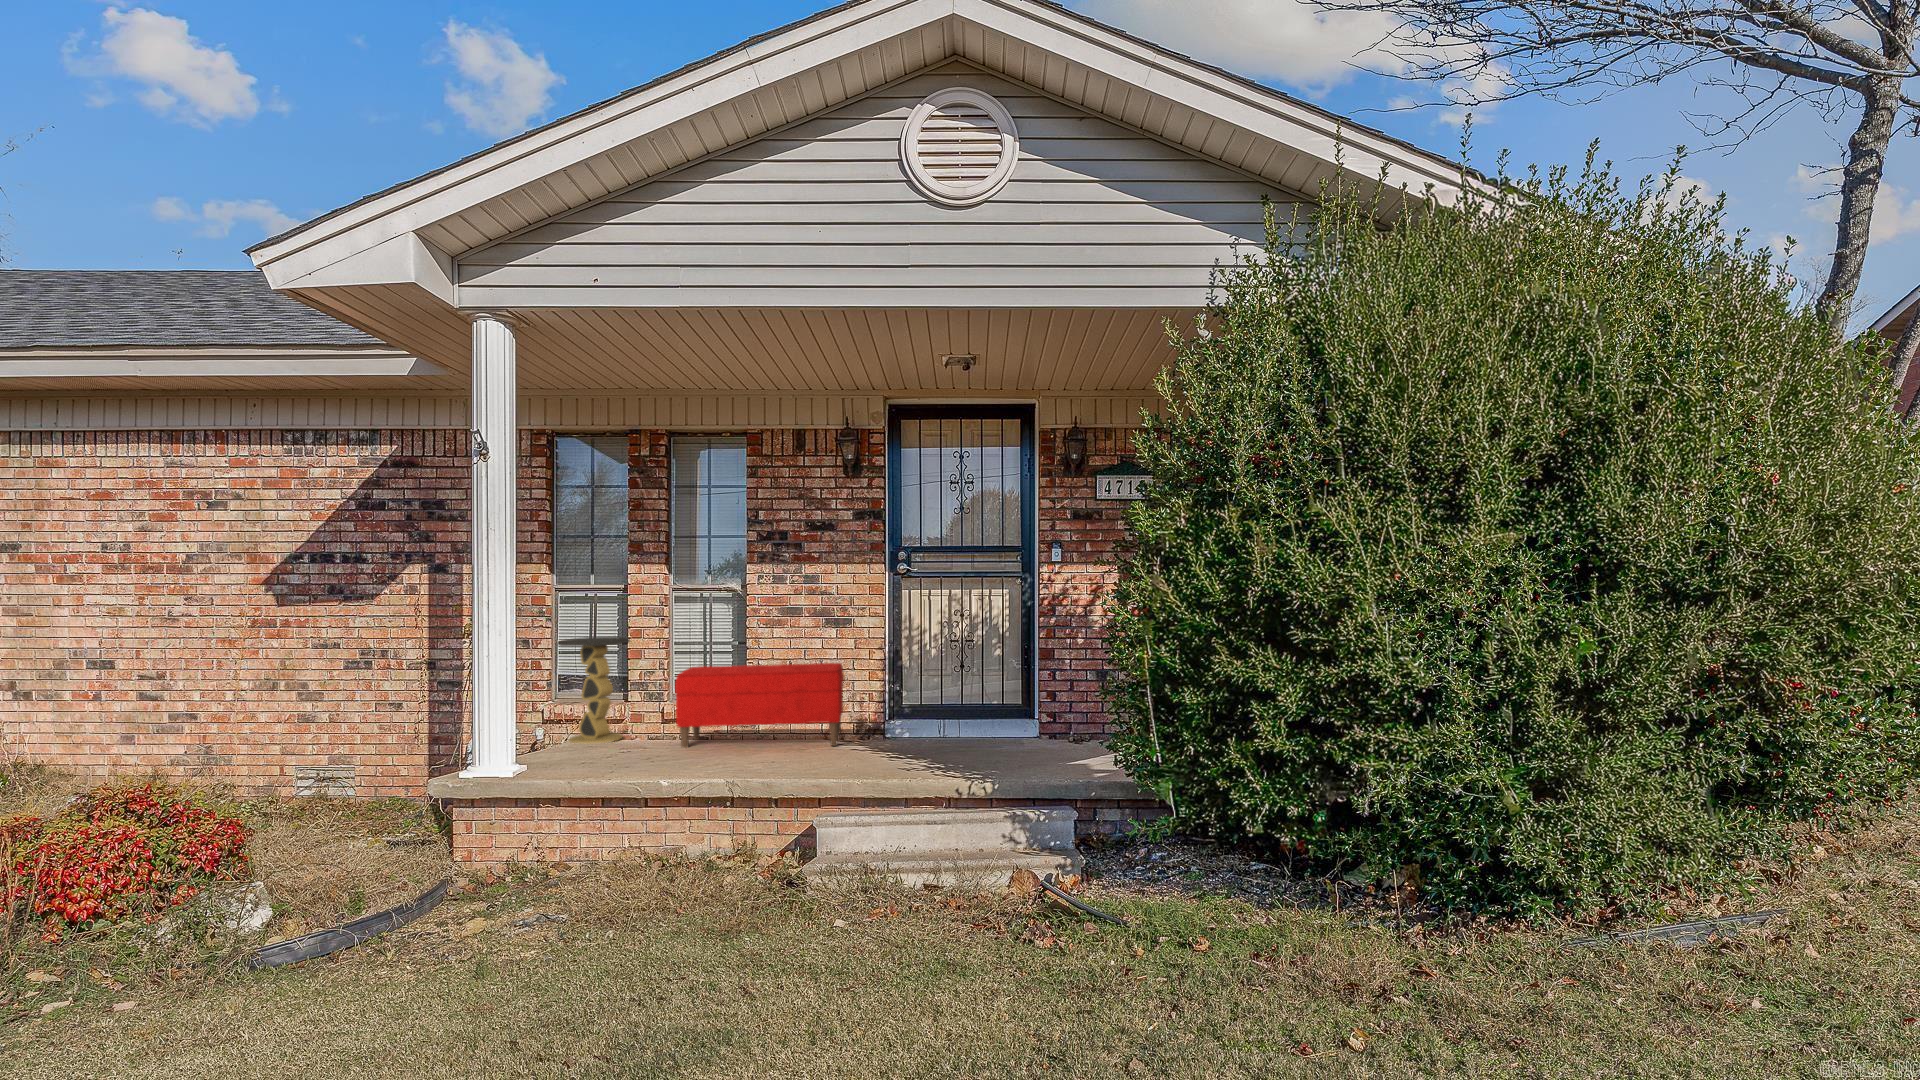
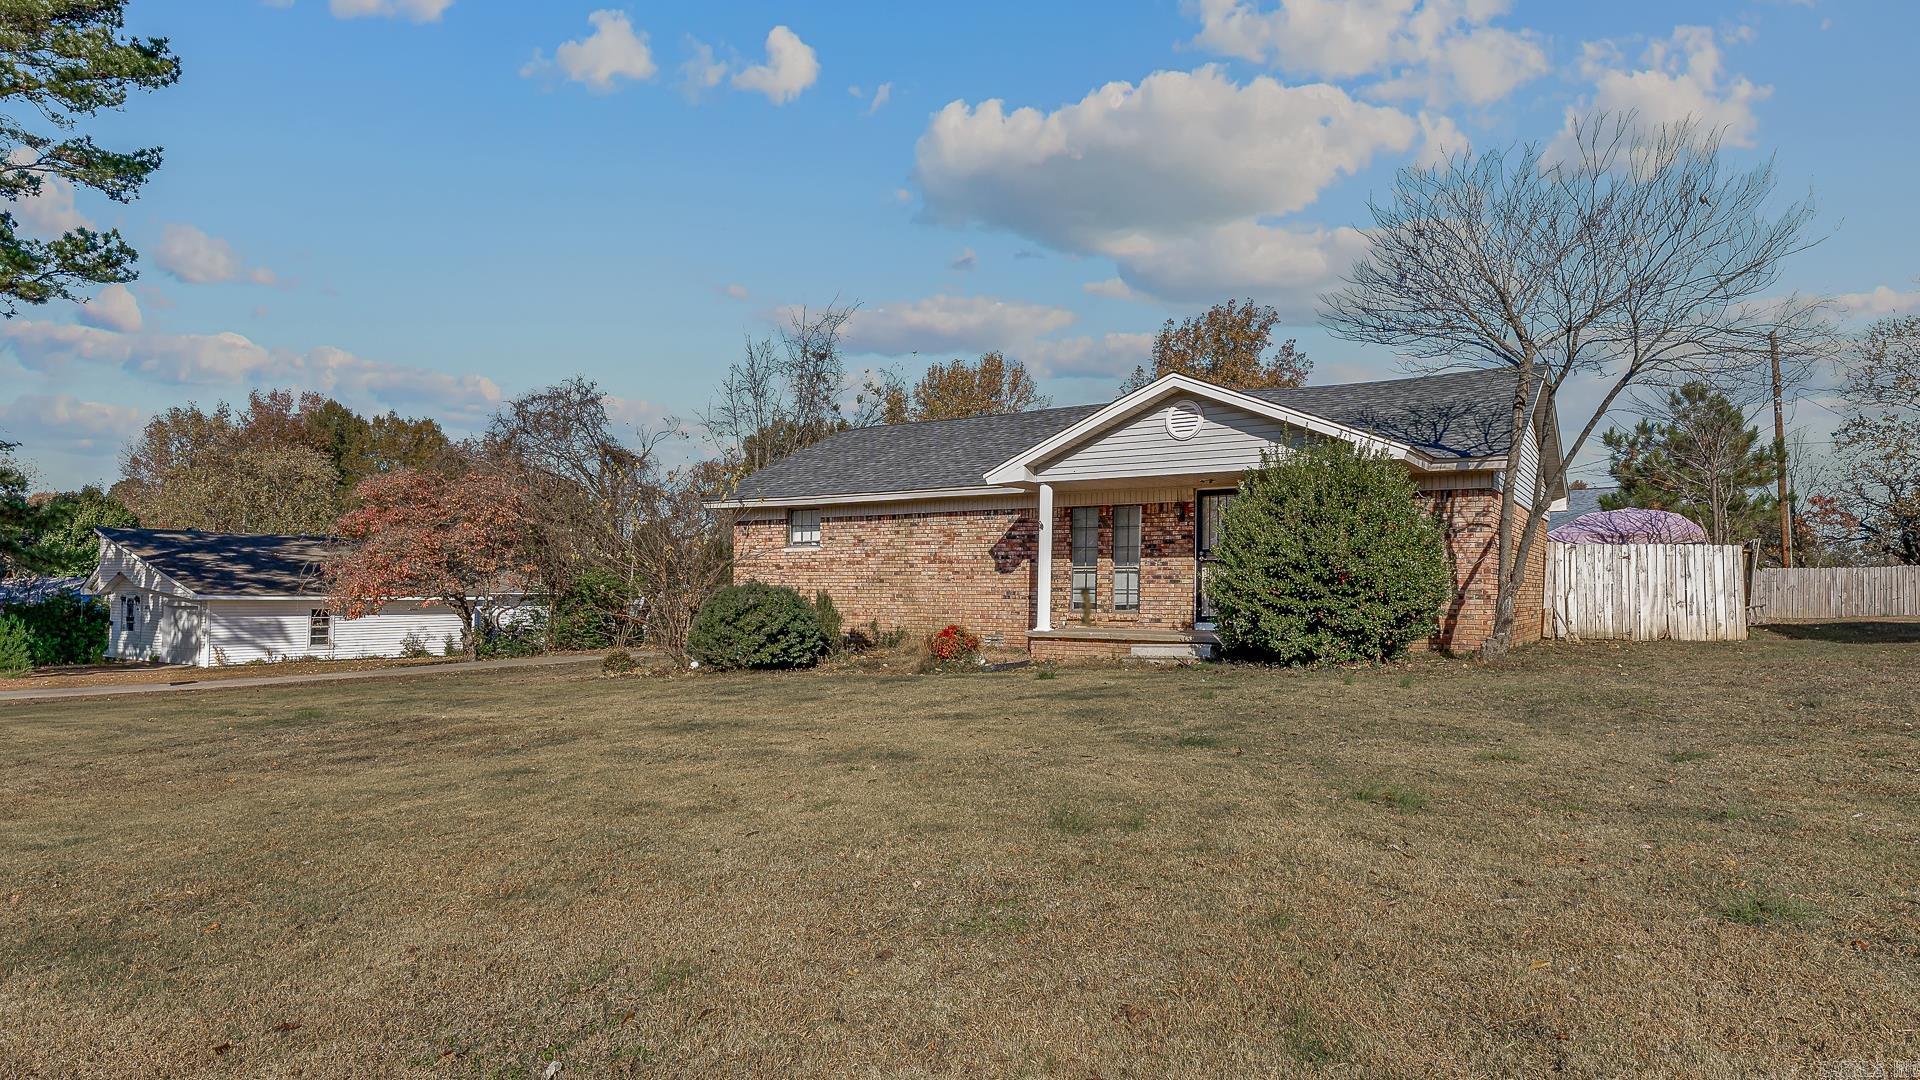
bench: present [675,663,844,748] -> none [1110,599,1177,629]

